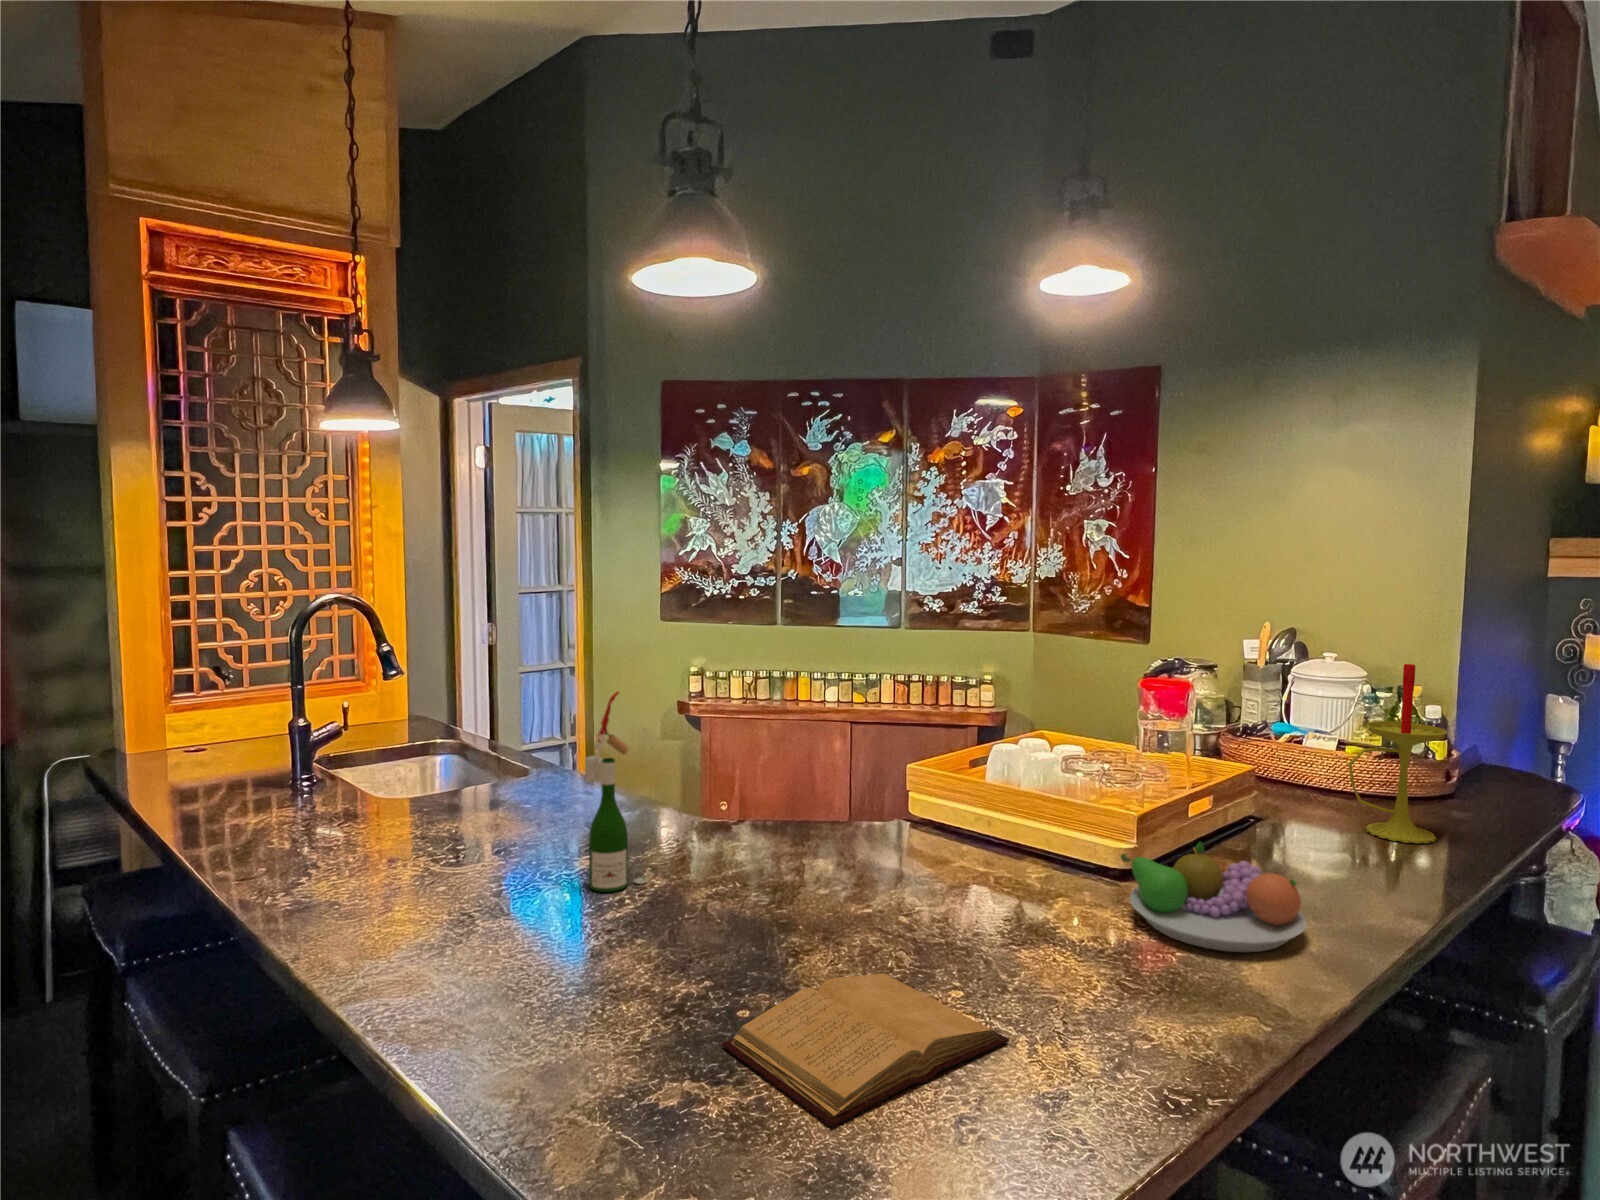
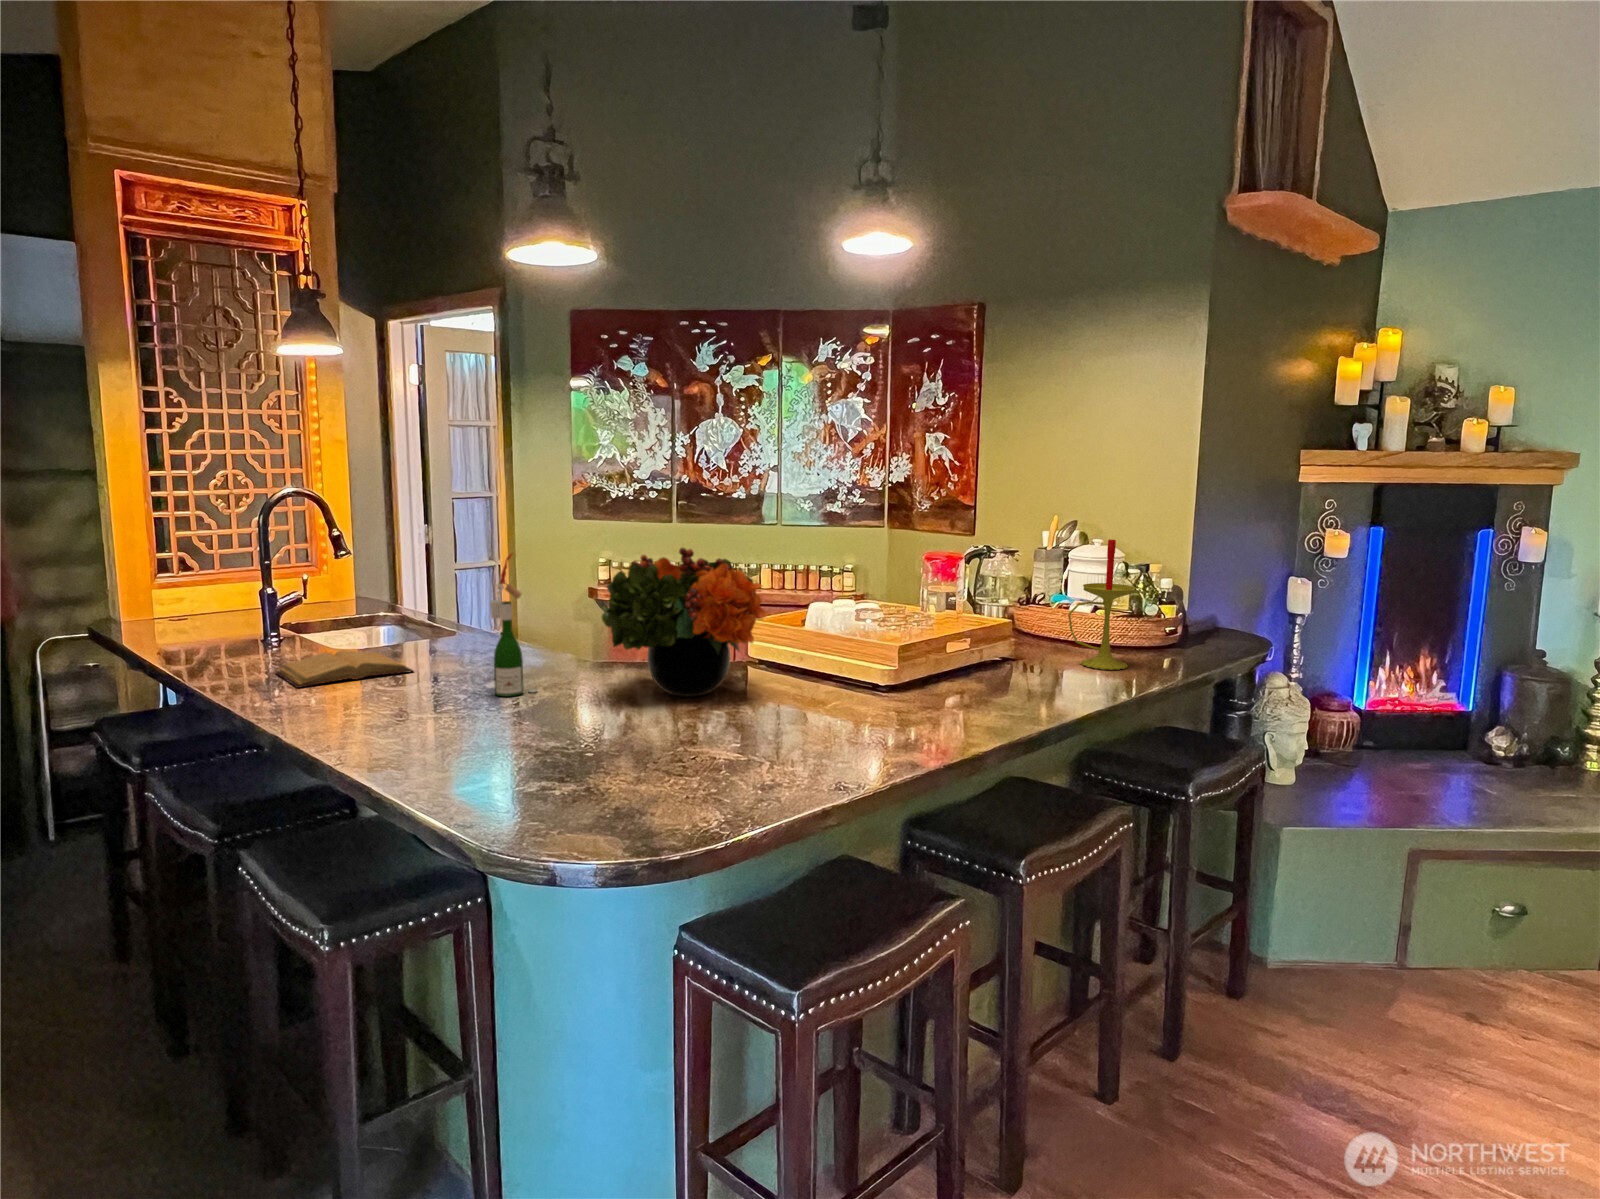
flower arrangement: none [736,683,972,894] -> present [601,548,768,696]
fruit bowl: present [1121,842,1307,952] -> none [873,657,986,722]
book: present [722,973,1009,1127] -> present [275,650,414,688]

